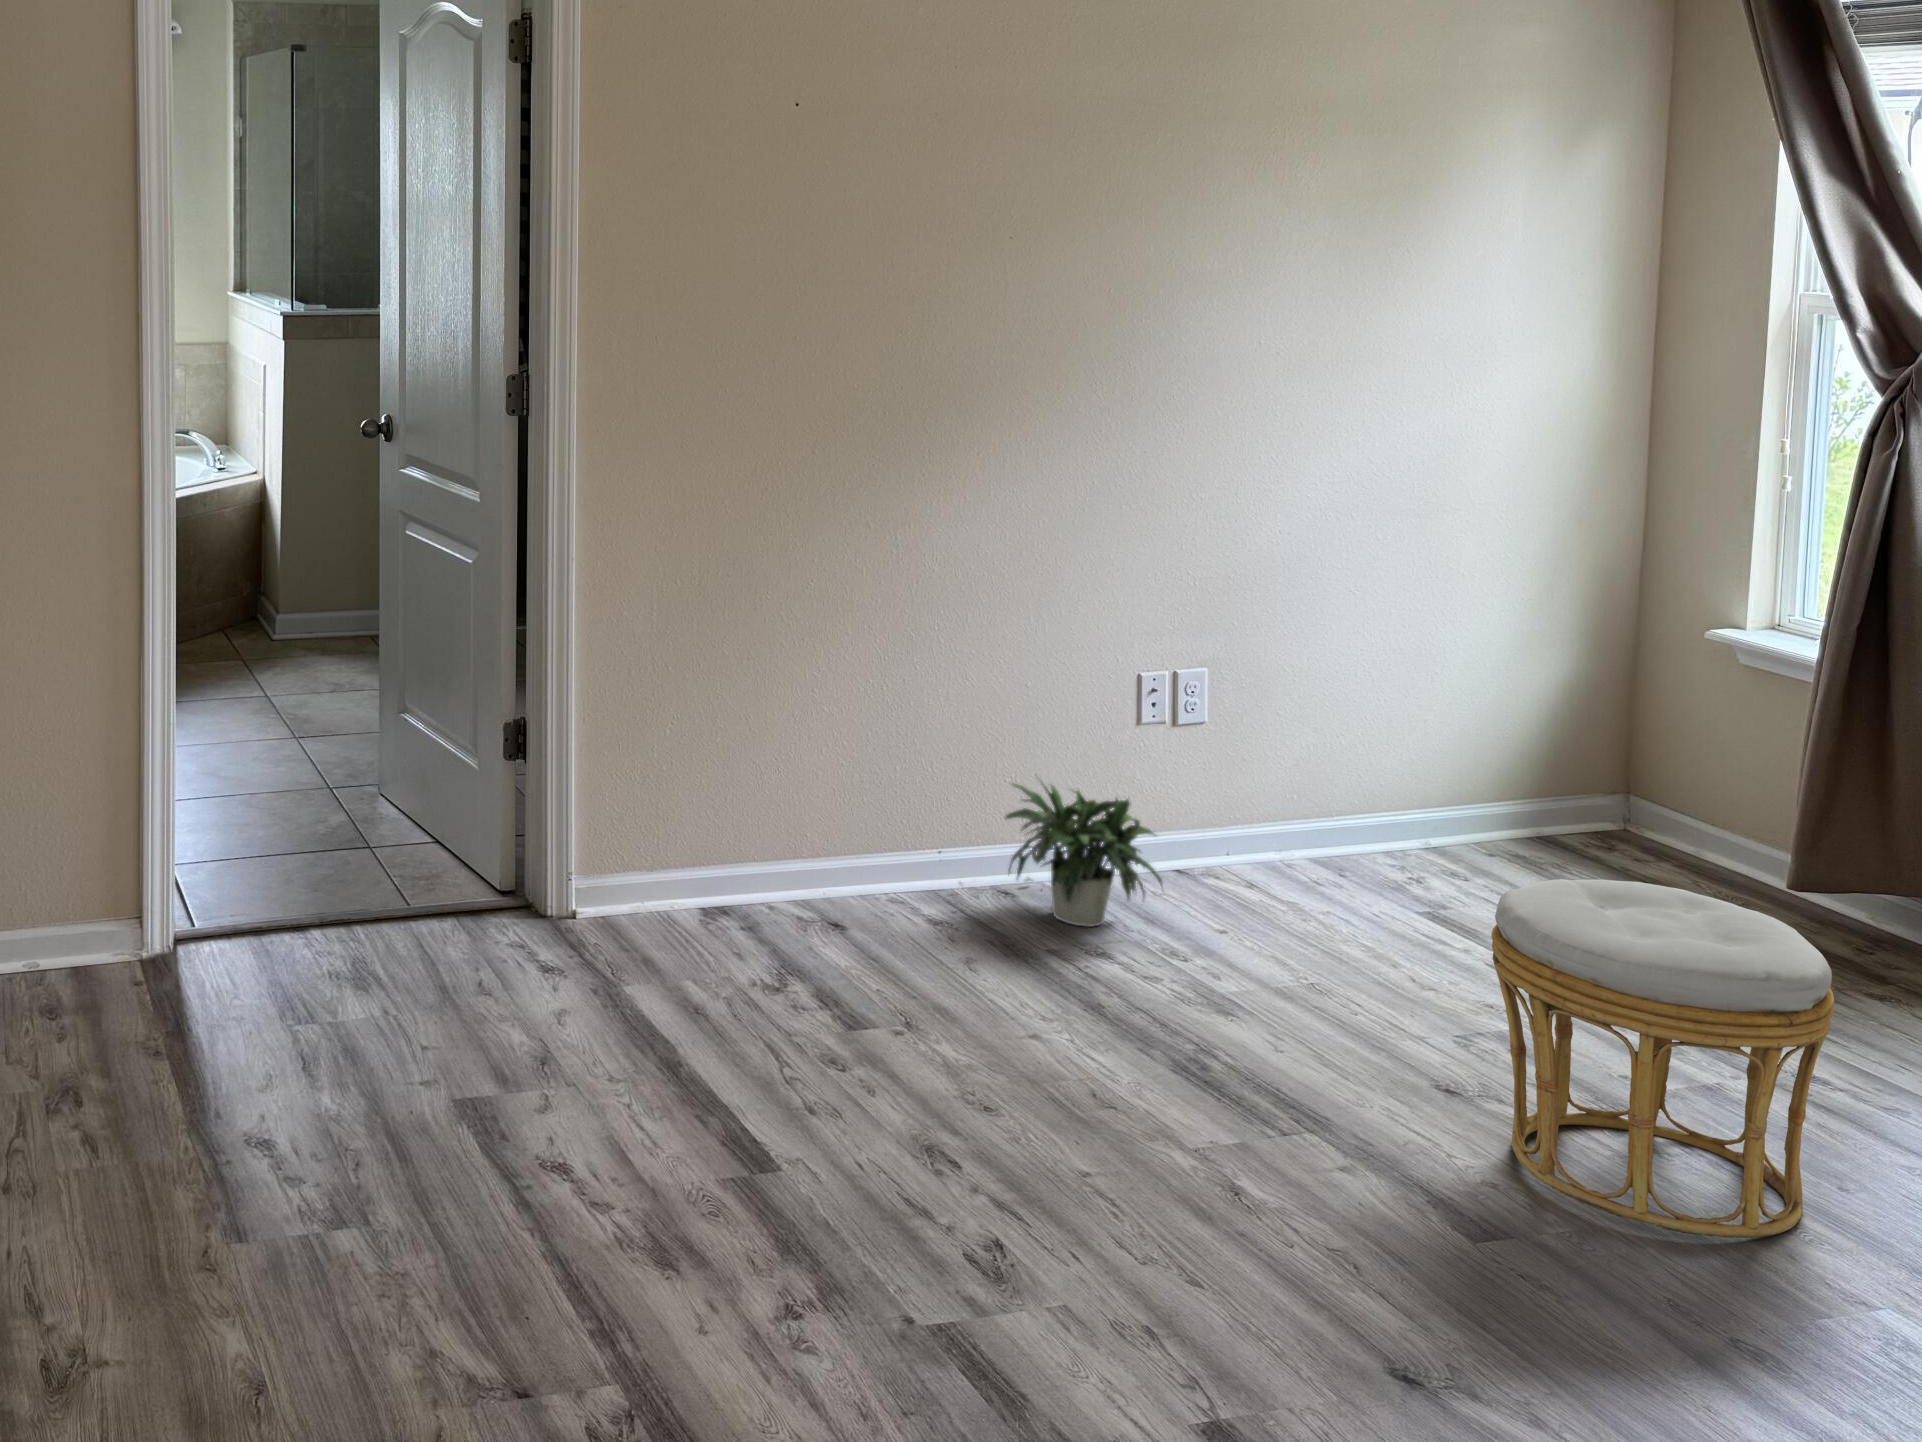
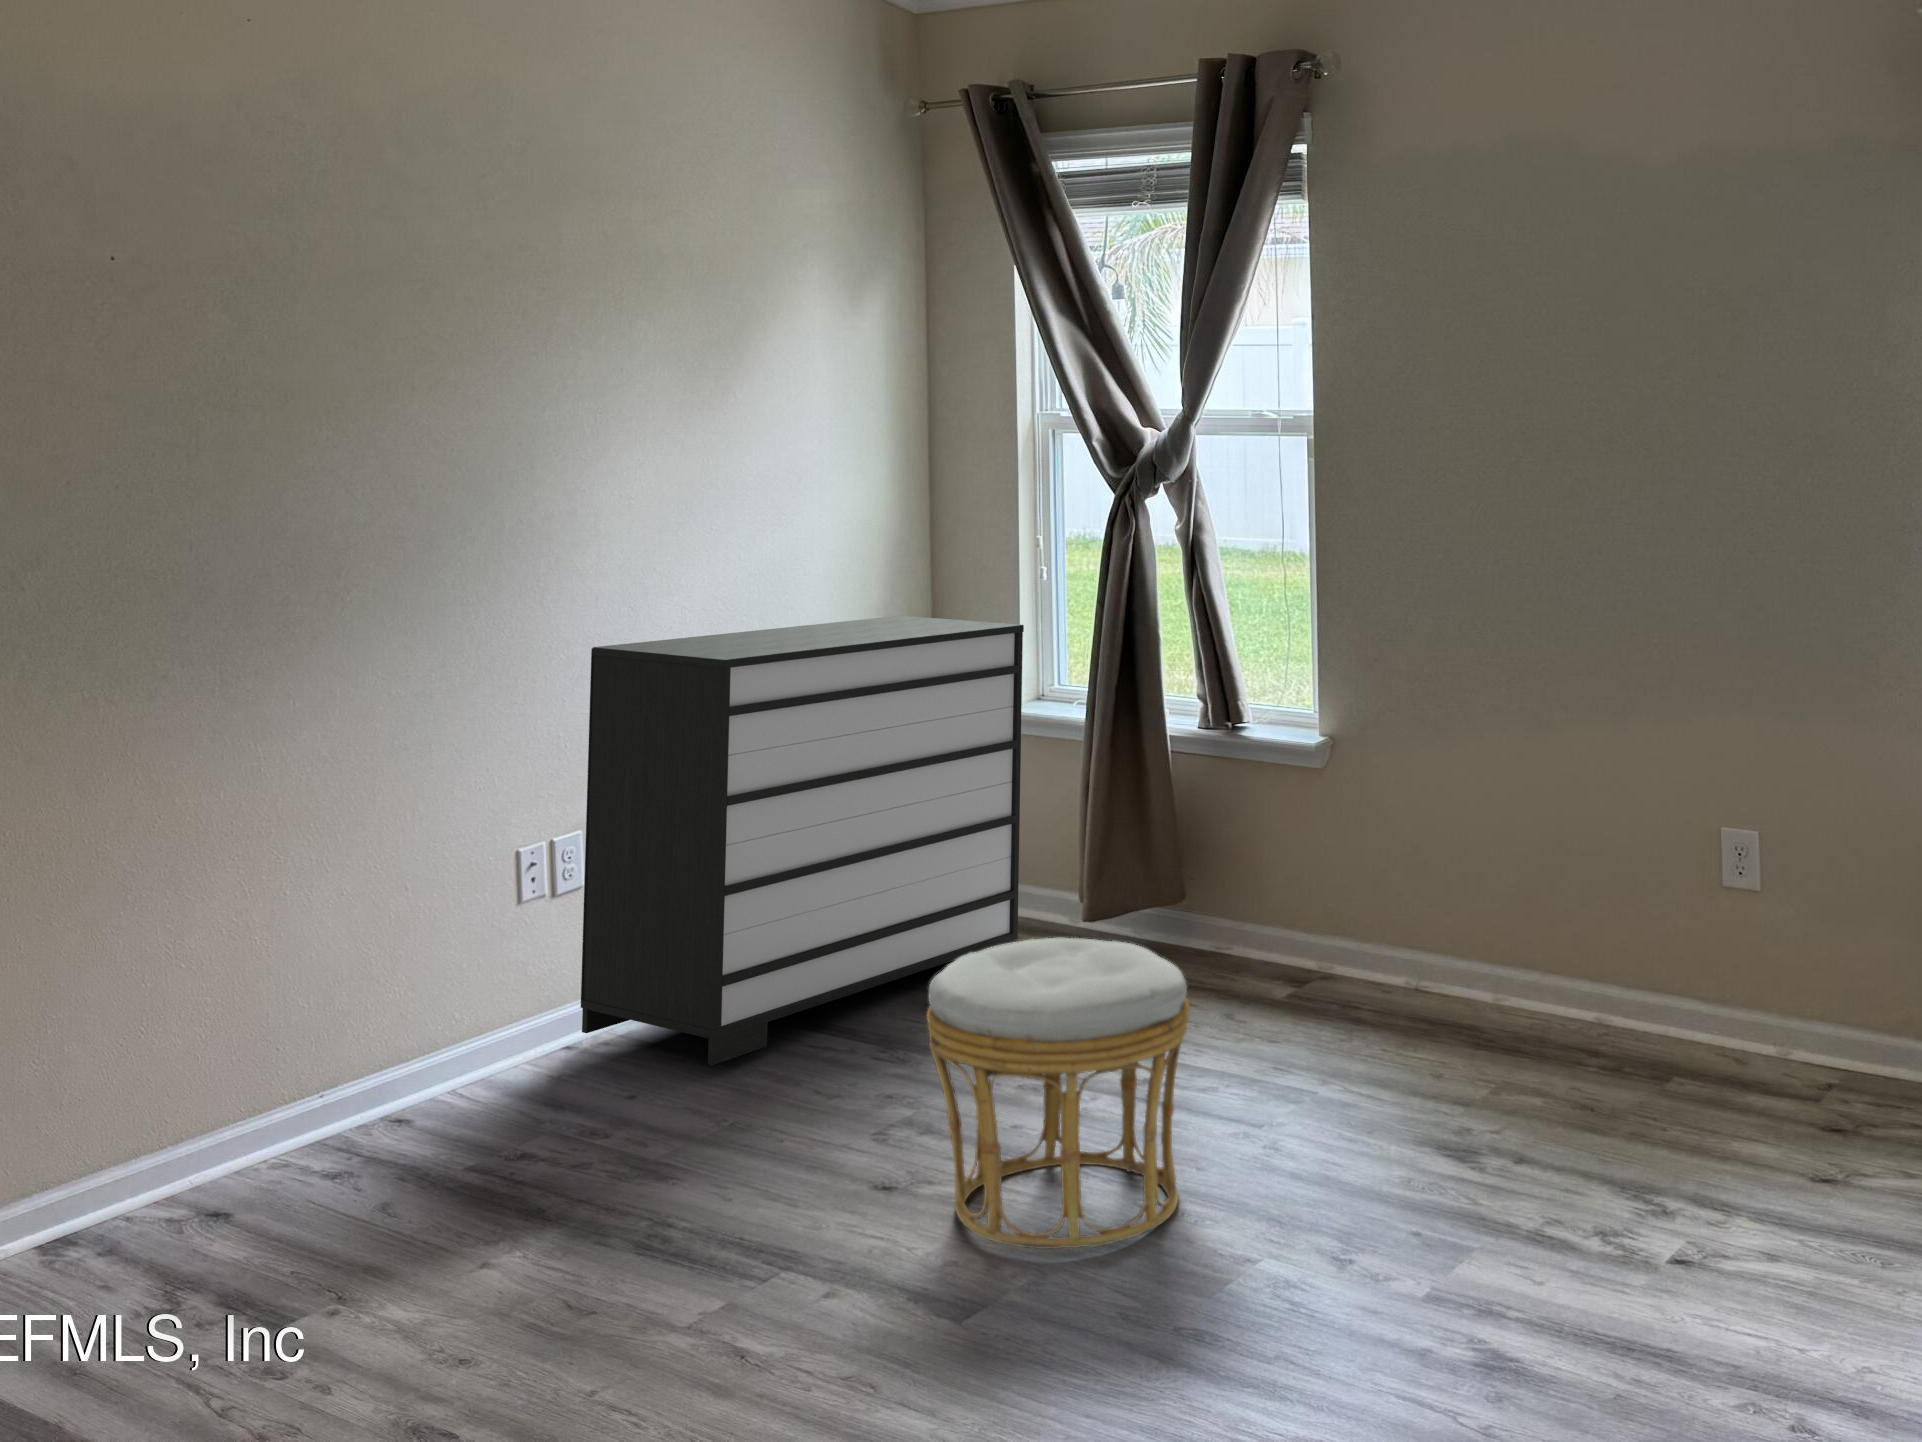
dresser: none [1187,494,1746,925] -> present [581,616,1024,1065]
potted plant: present [960,784,1163,927] -> none [346,978,580,1133]

